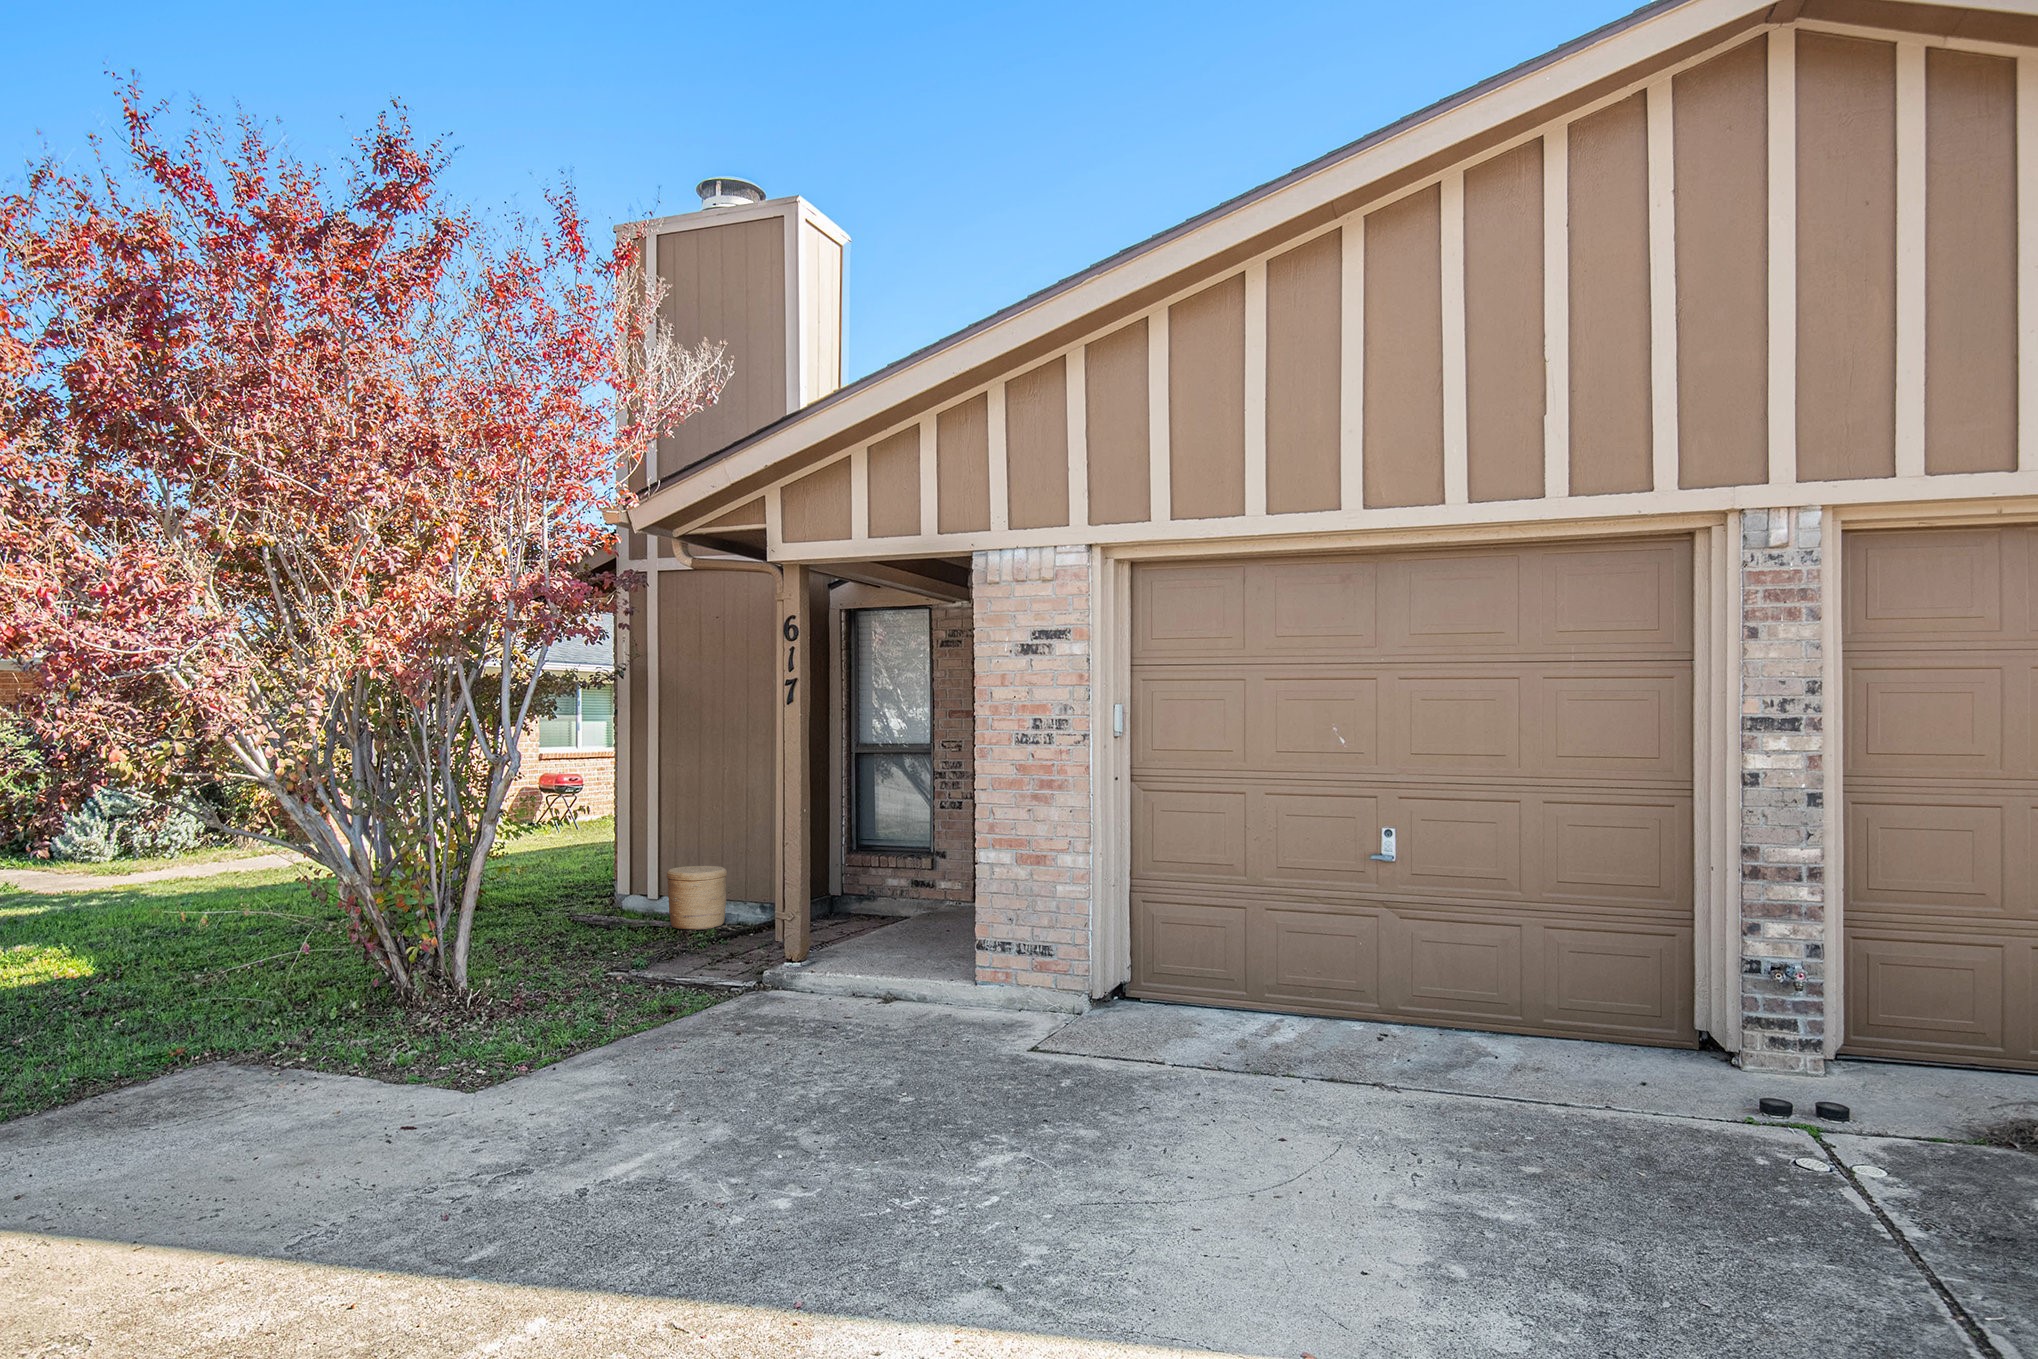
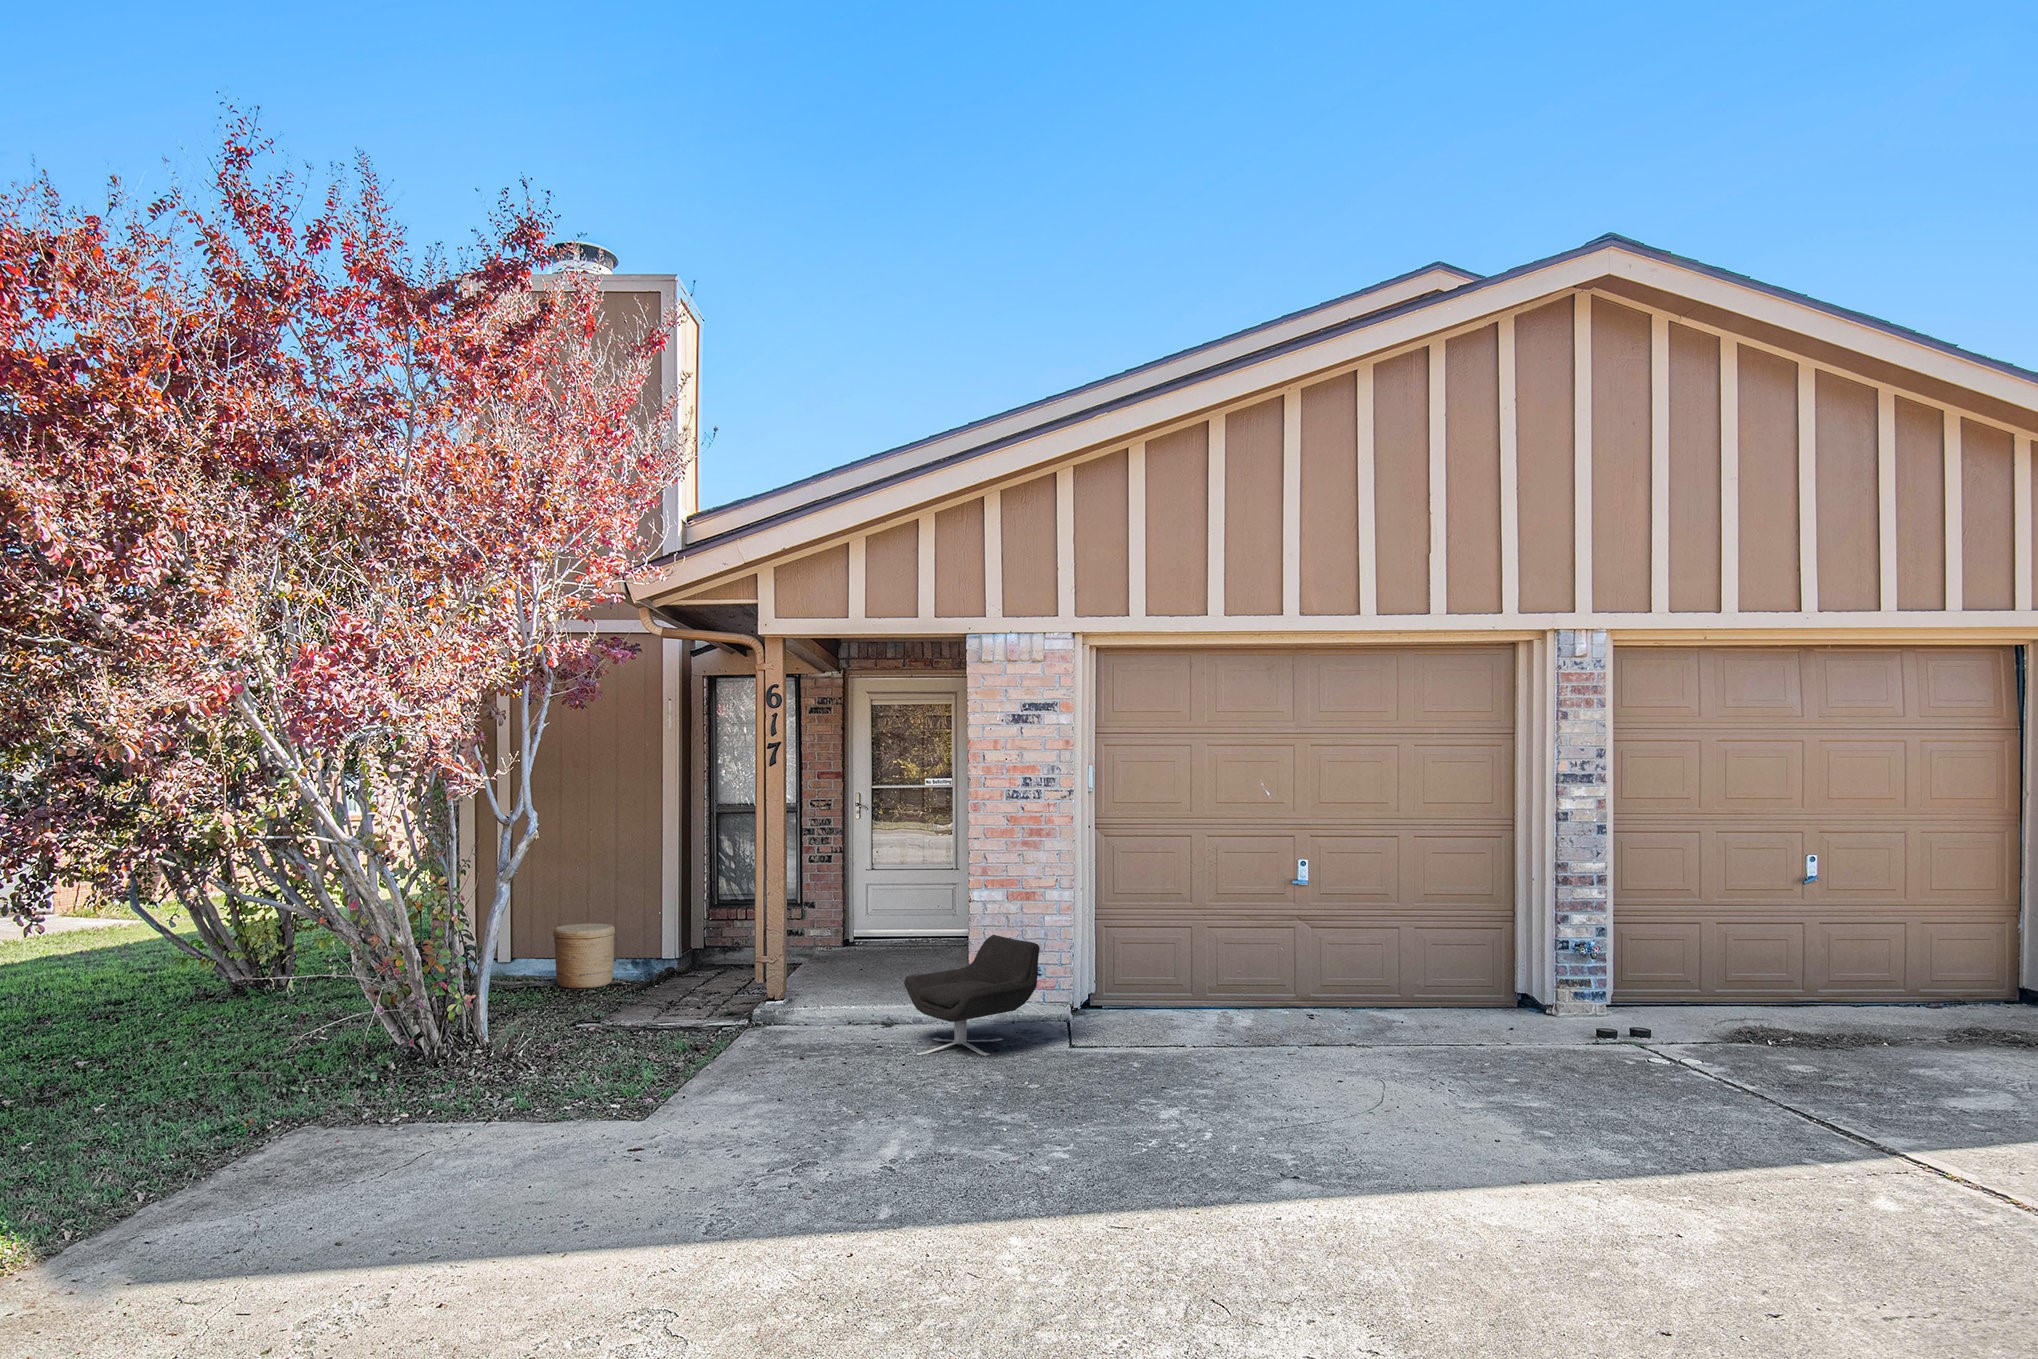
lounge chair: none [869,902,1023,1045] -> present [904,935,1040,1056]

